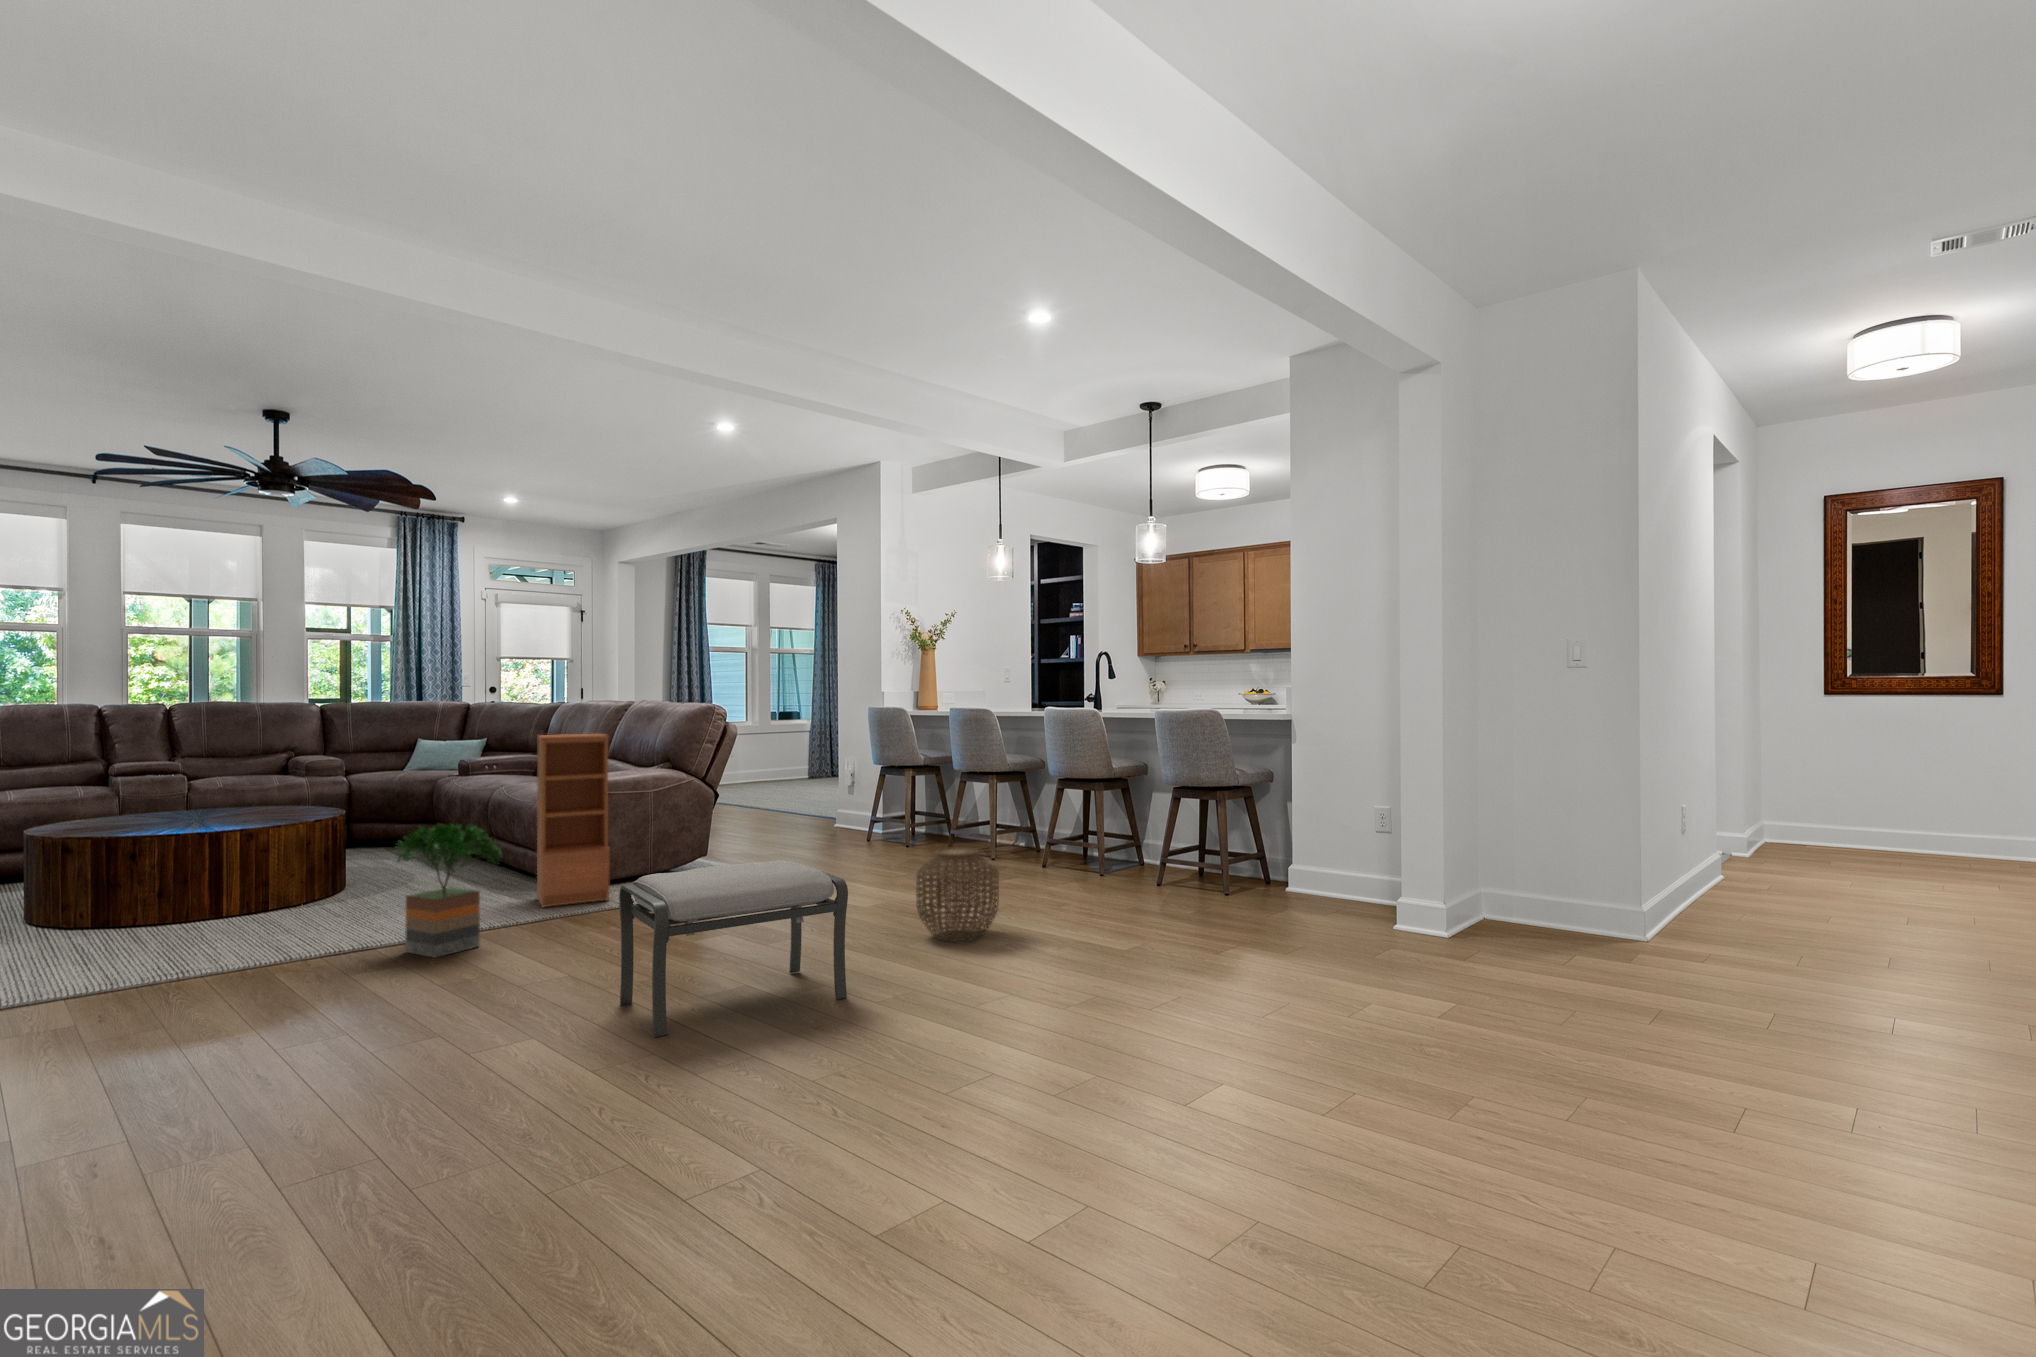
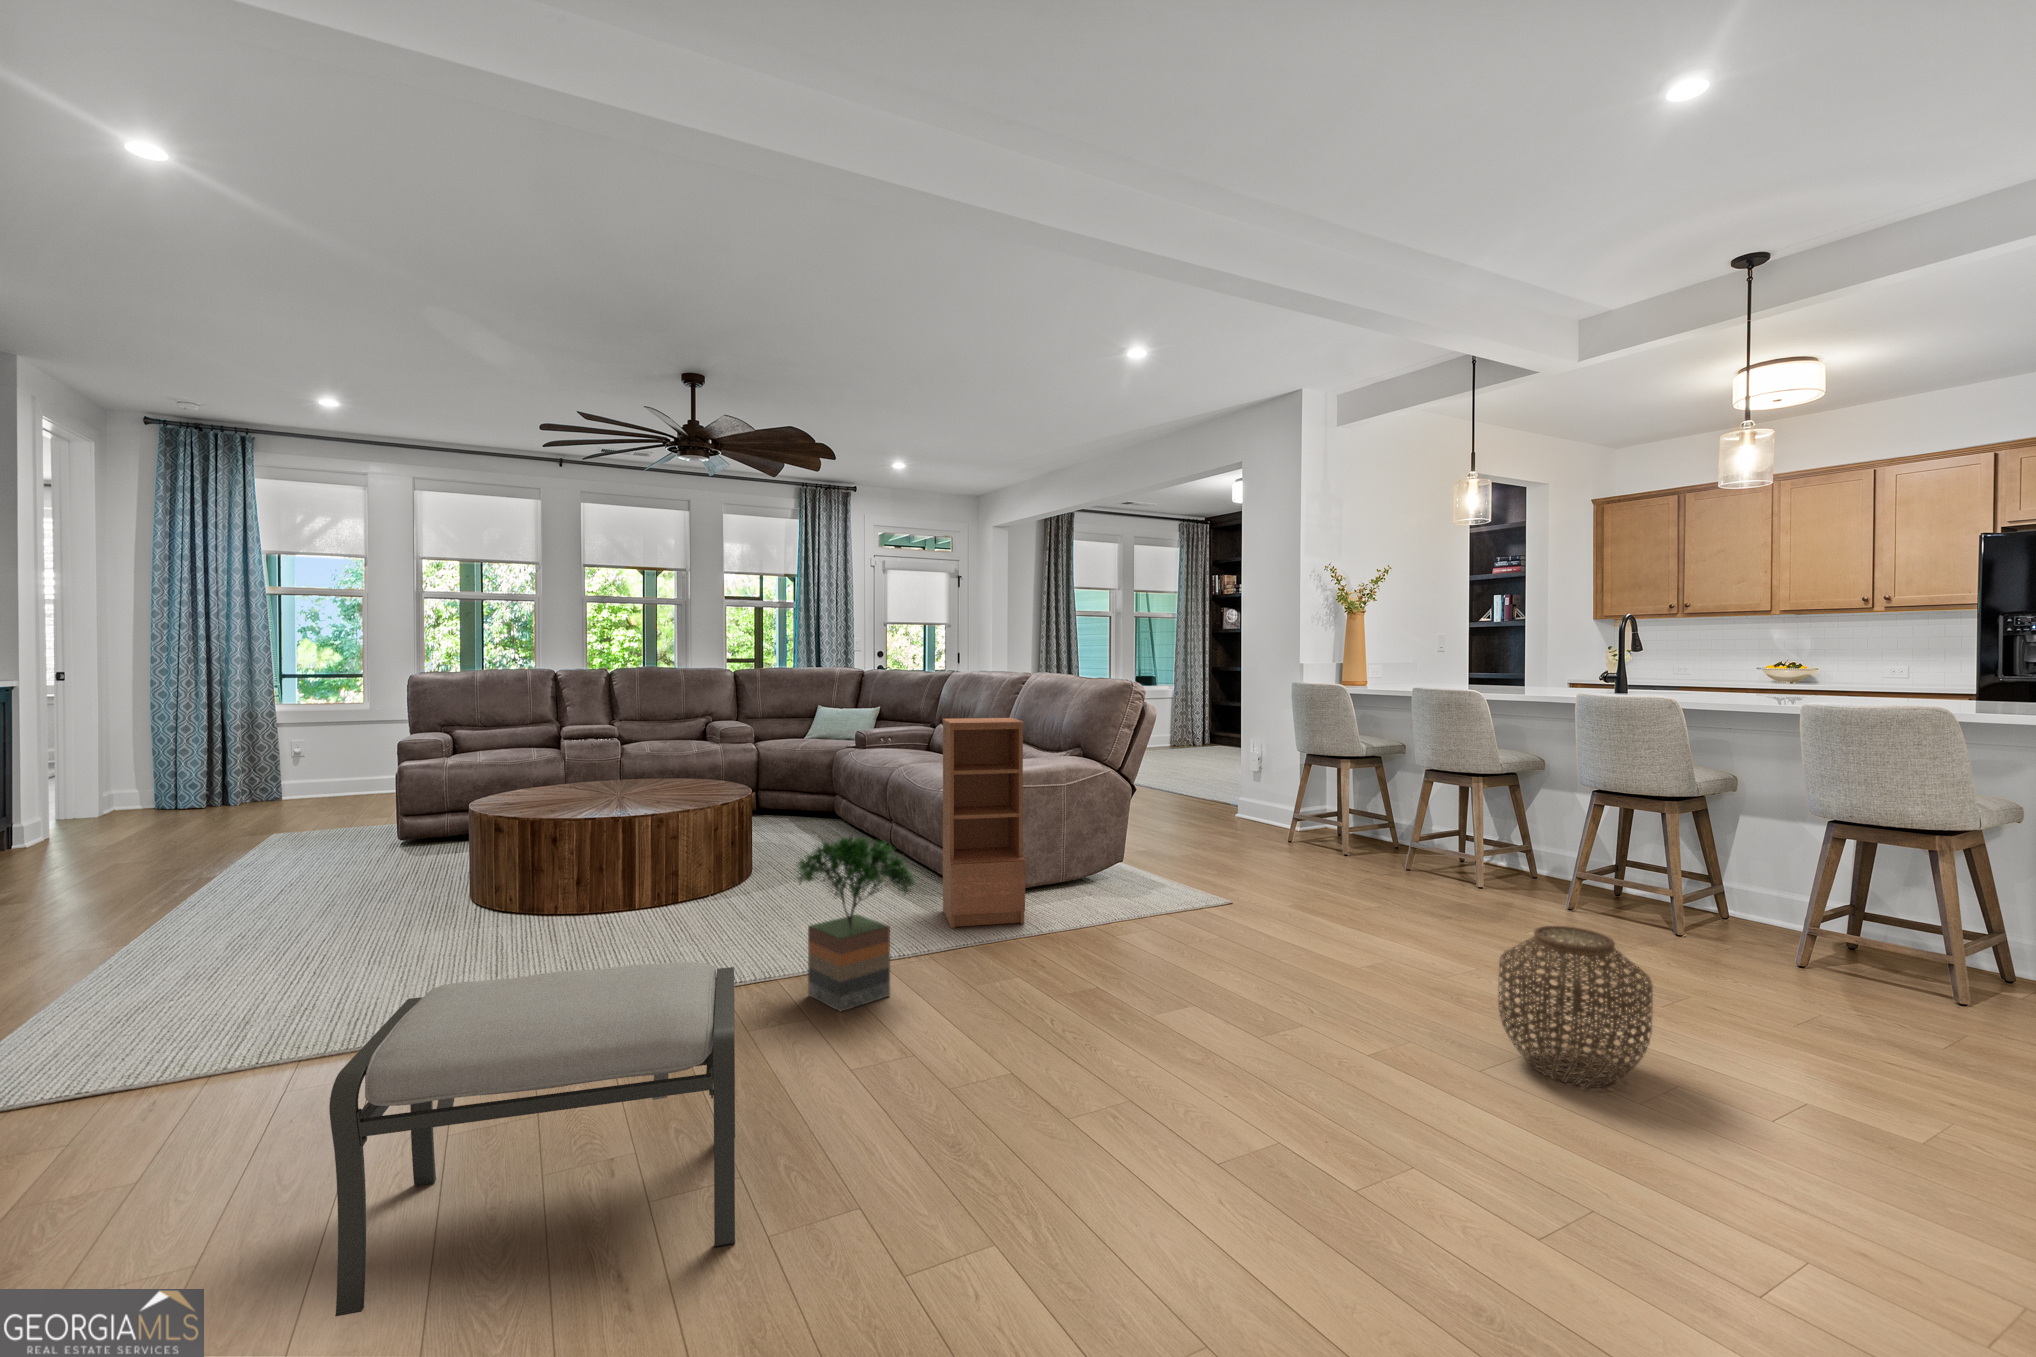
ottoman: present [619,860,848,1037] -> present [329,962,735,1316]

